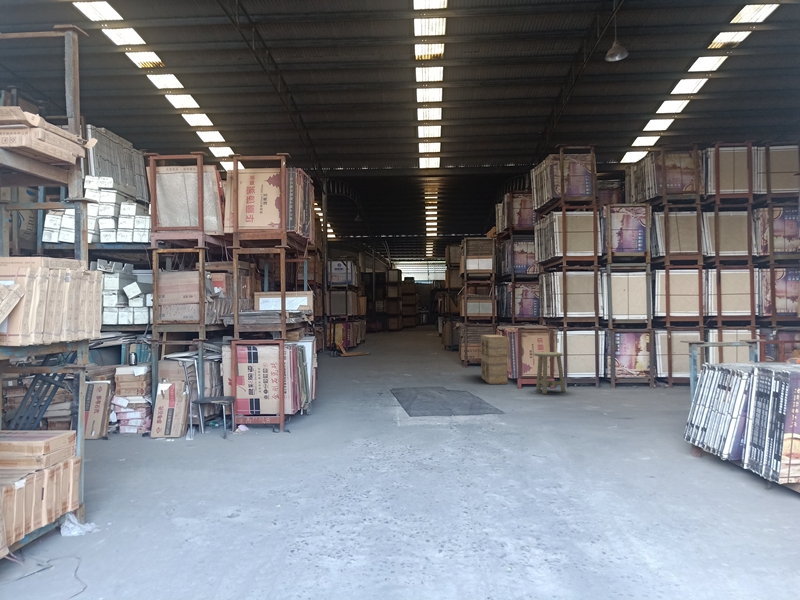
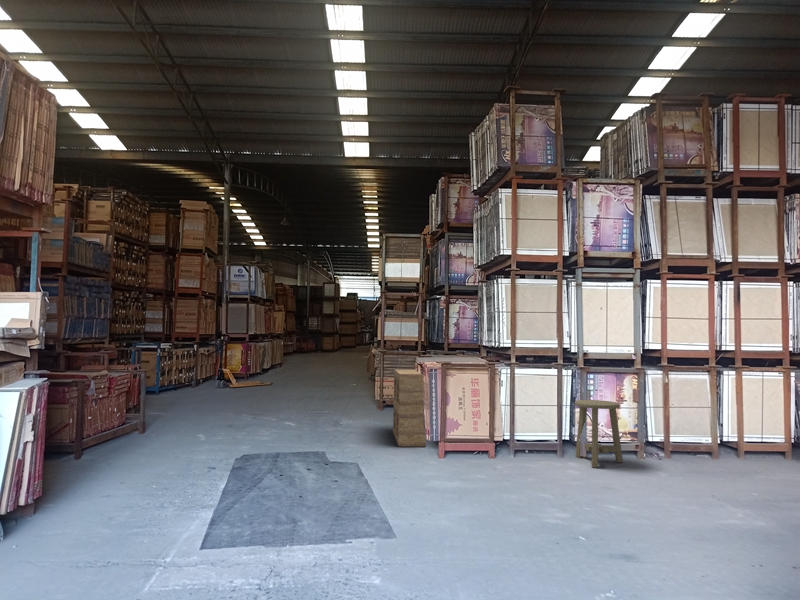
stool: present [534,352,566,394] -> present [575,400,623,468]

